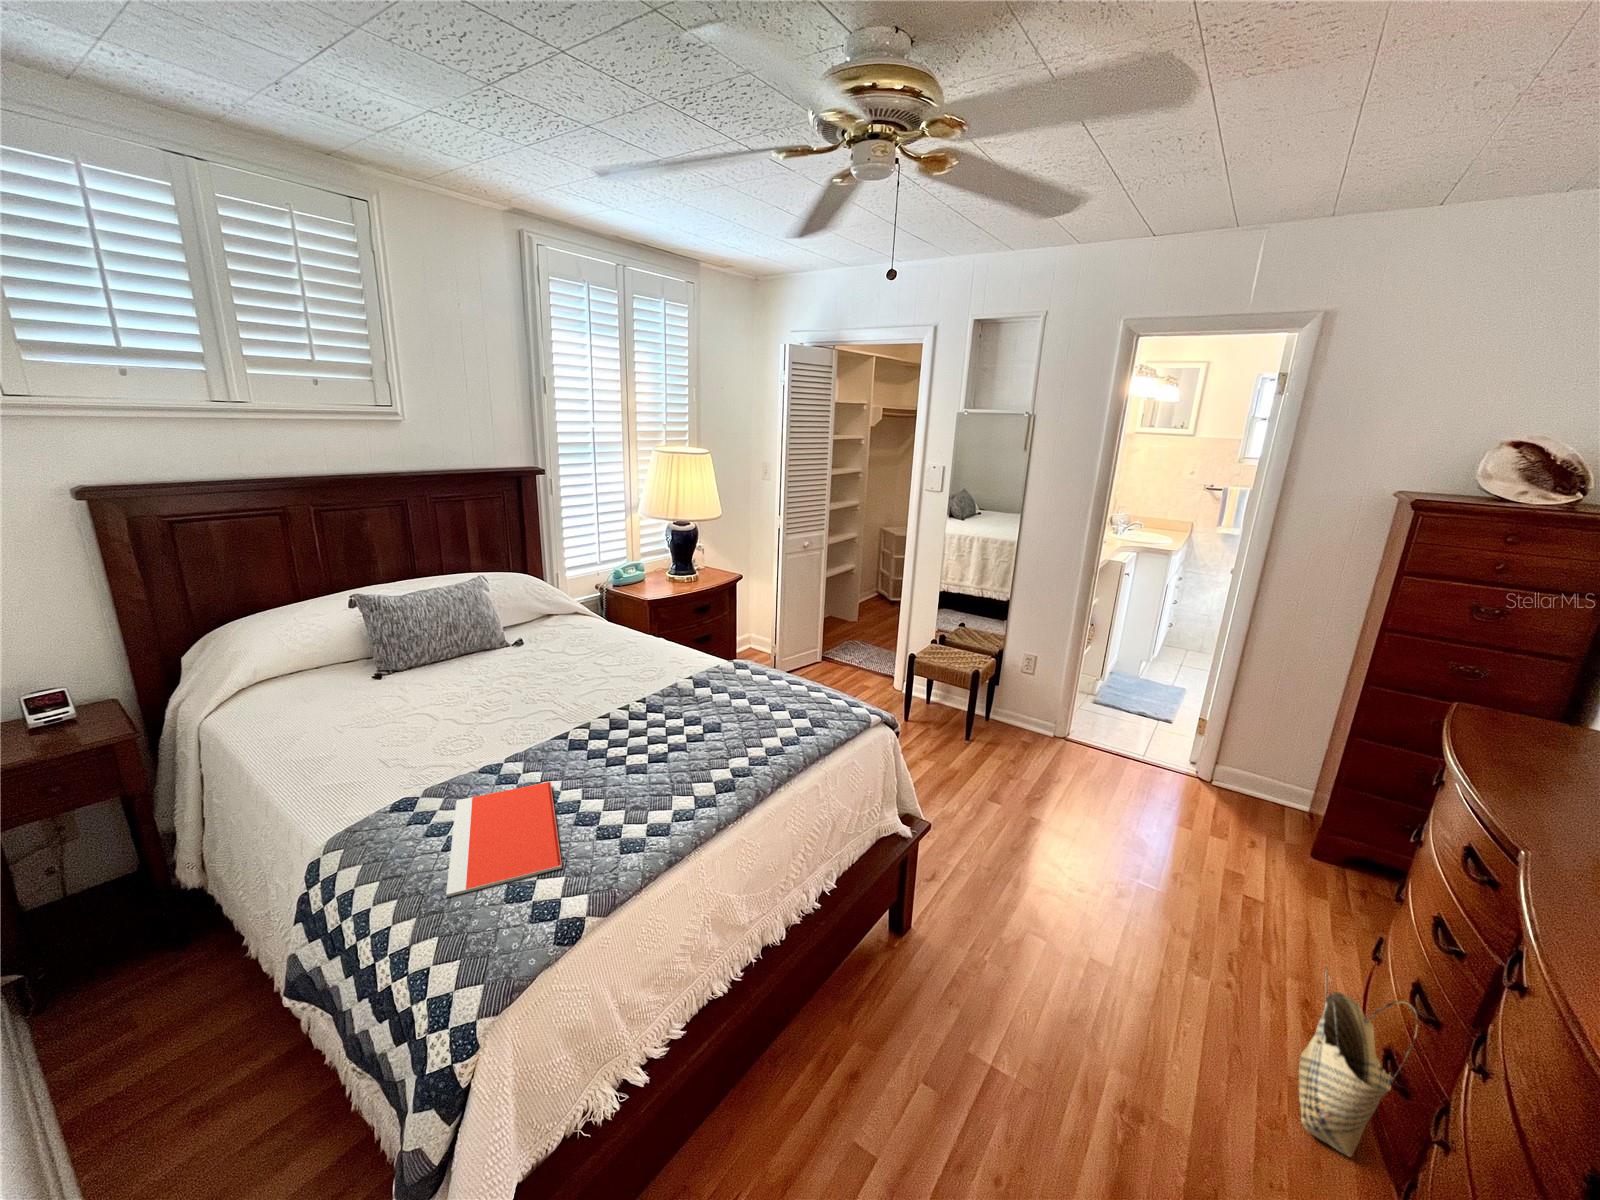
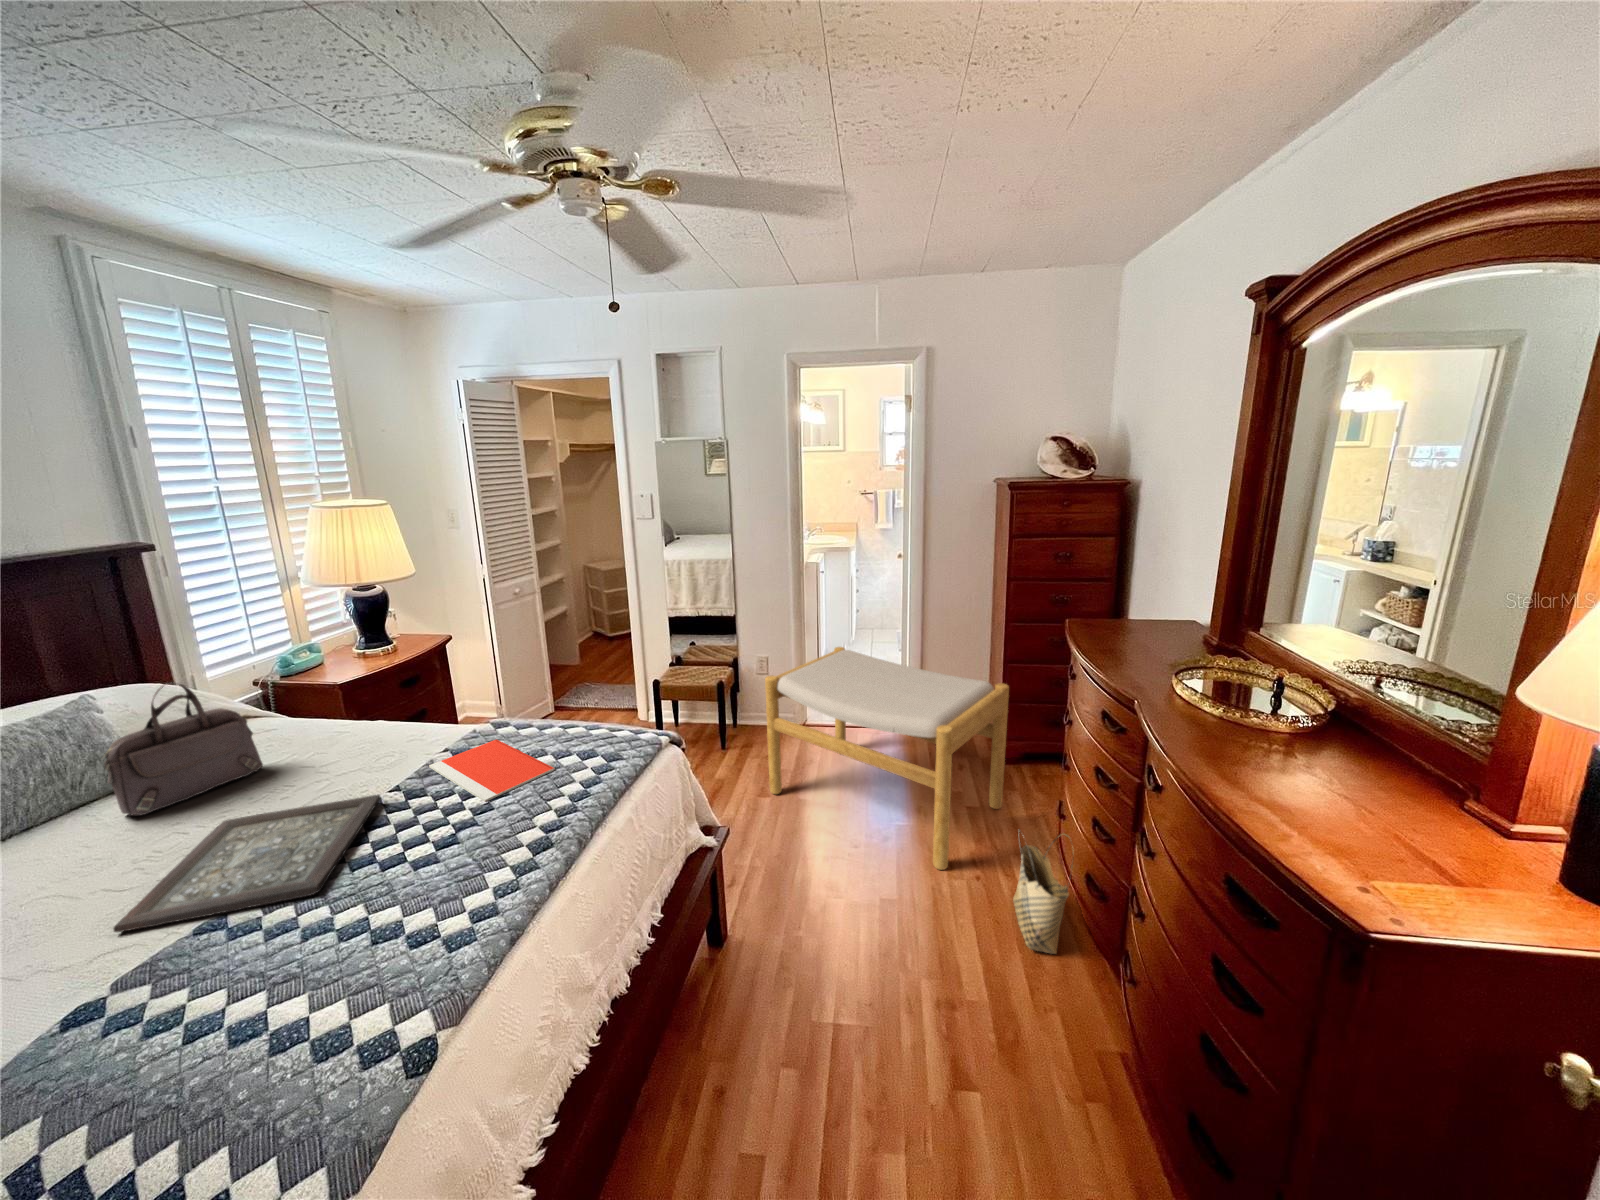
handbag: none [475,579,570,673] -> present [104,683,263,815]
footstool: none [1008,660,1376,974] -> present [765,647,1009,870]
tray: none [446,692,629,769] -> present [114,795,380,932]
notebook: present [446,782,562,897] -> present [429,739,555,802]

